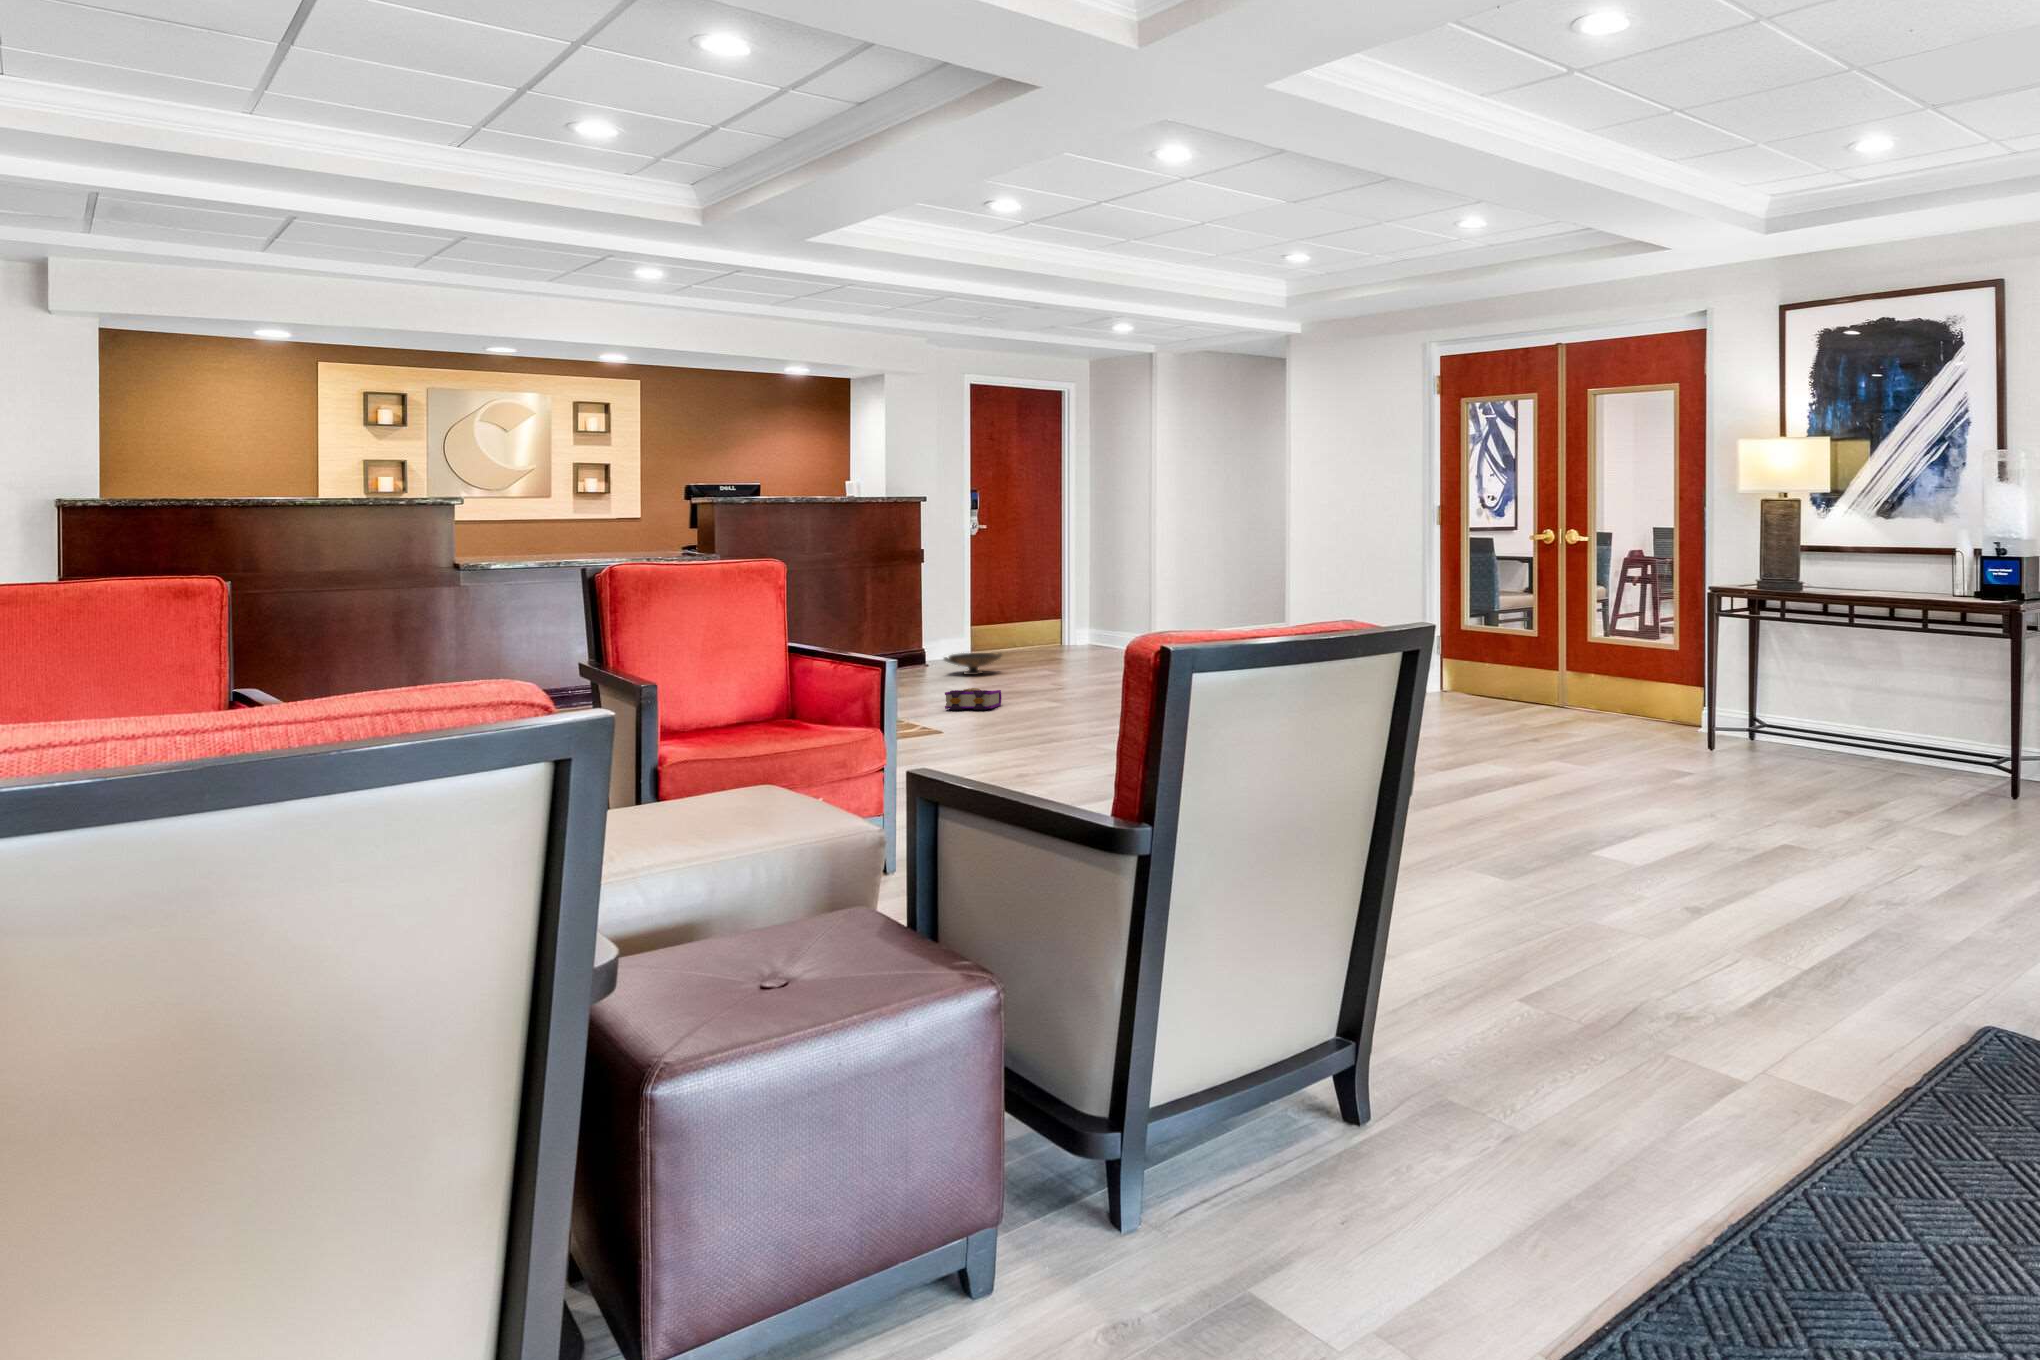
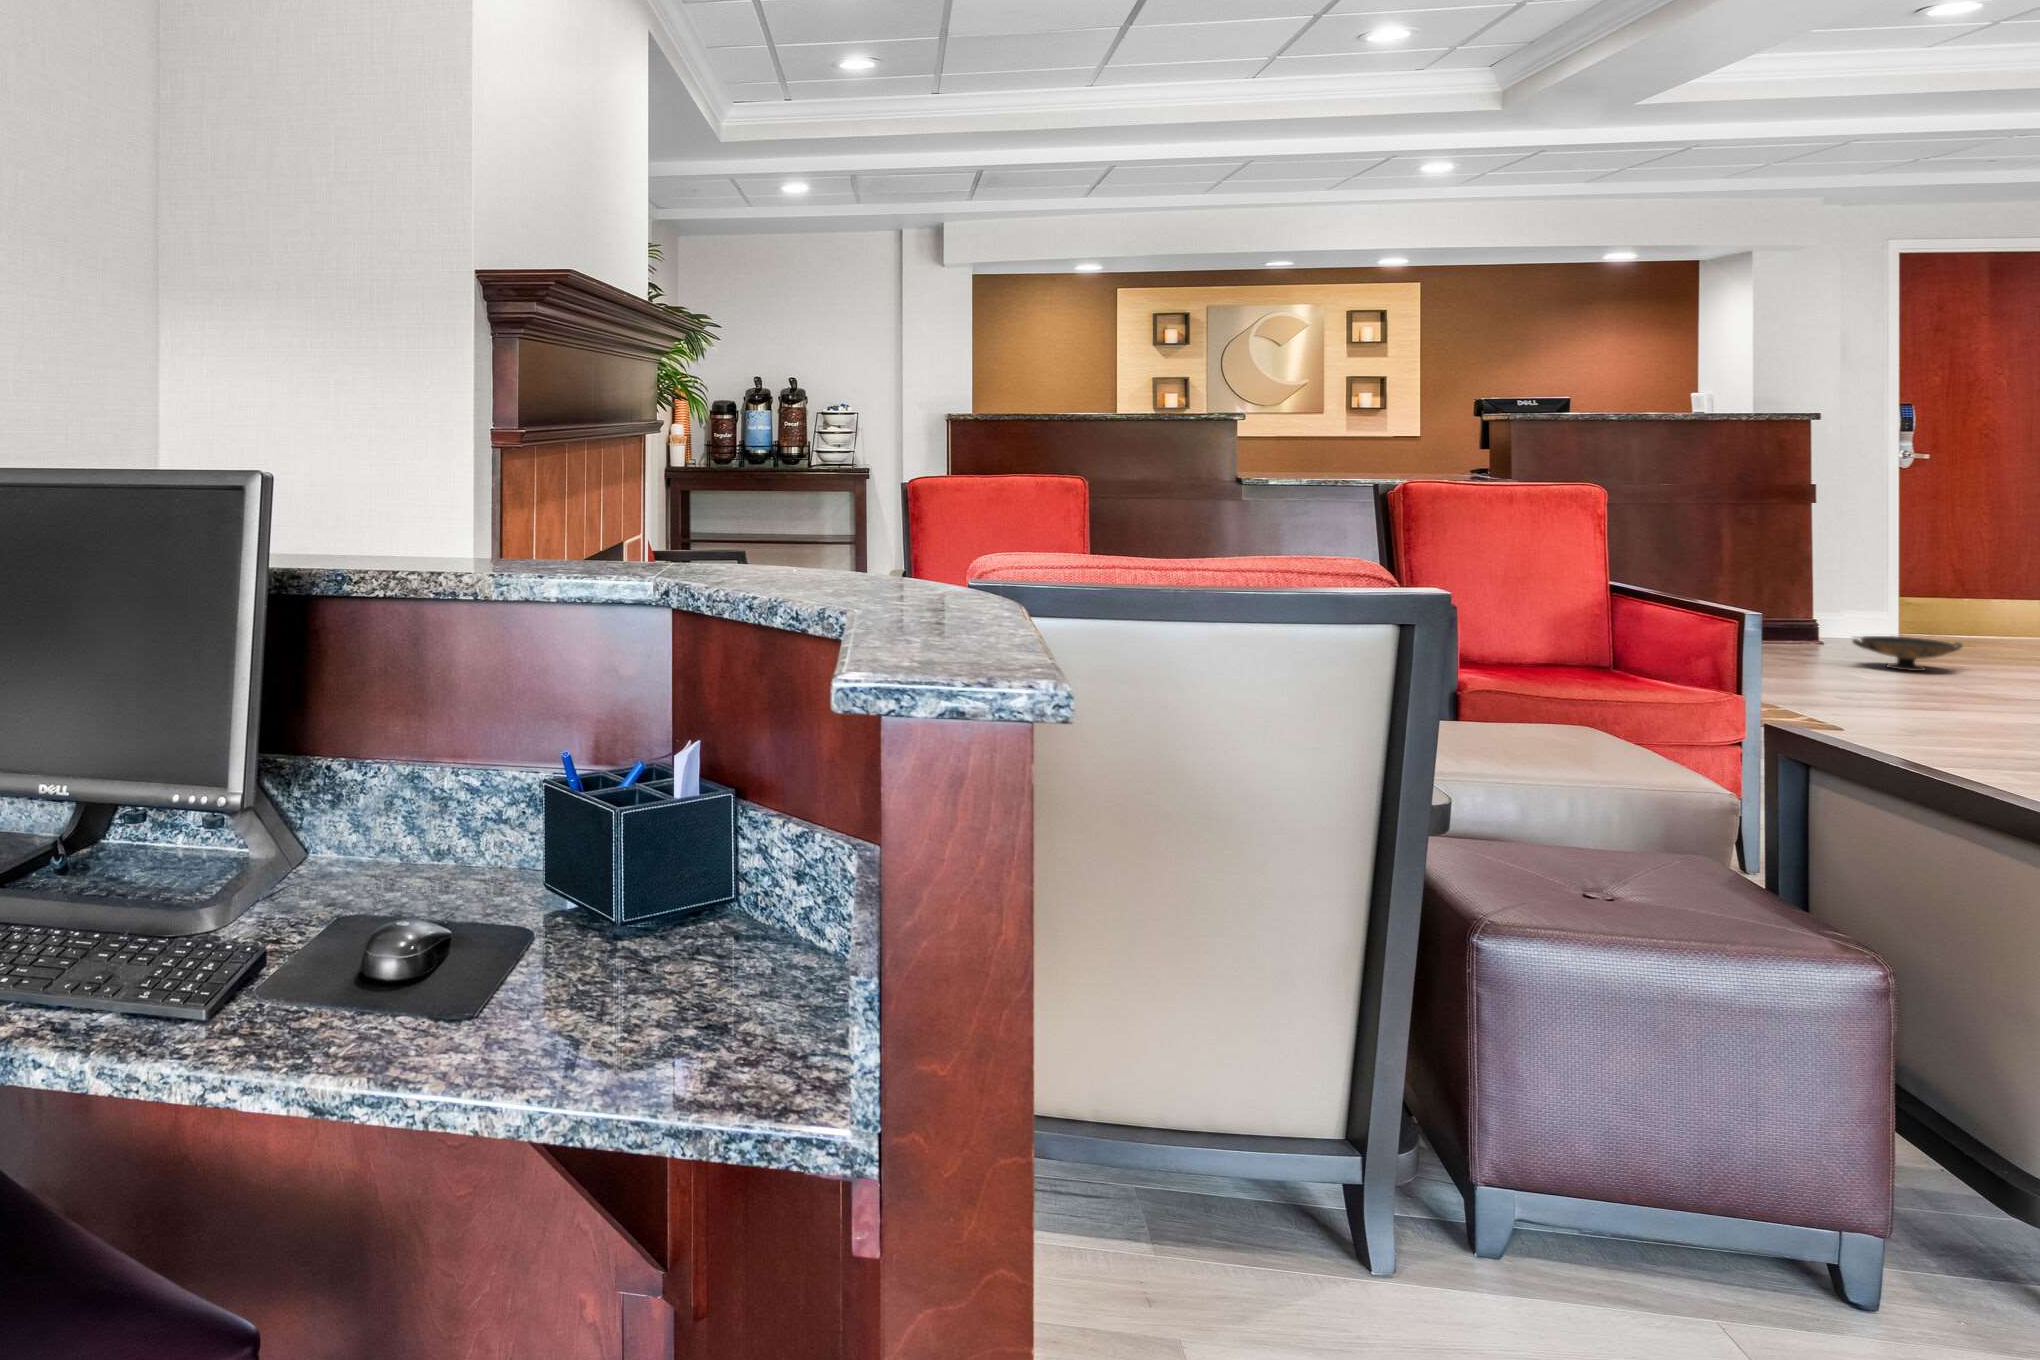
book: present [945,688,1002,710] -> none [1875,691,1985,729]

